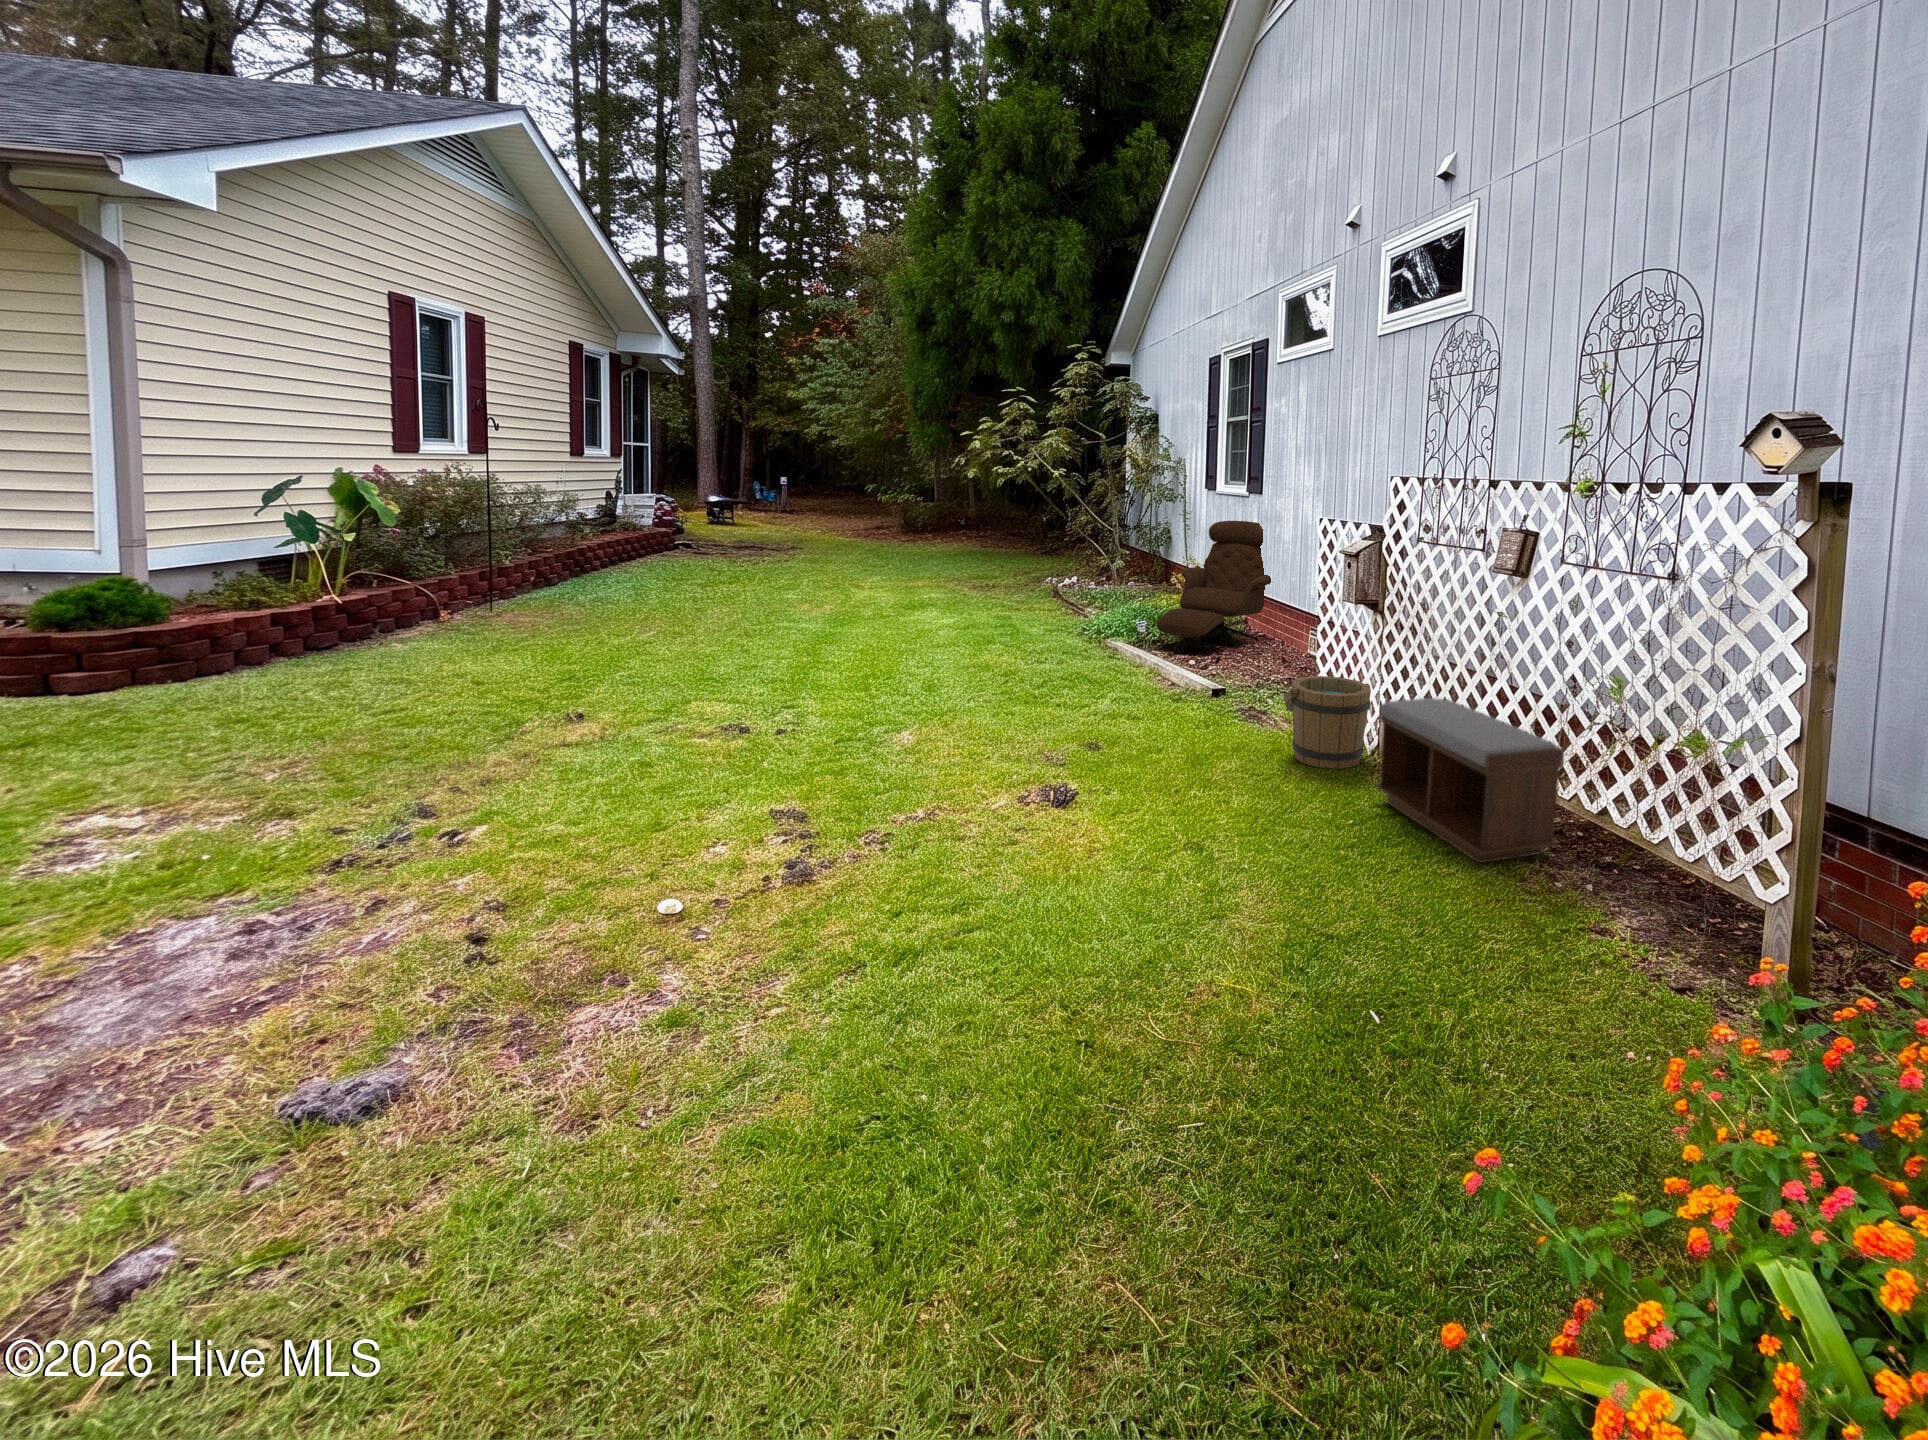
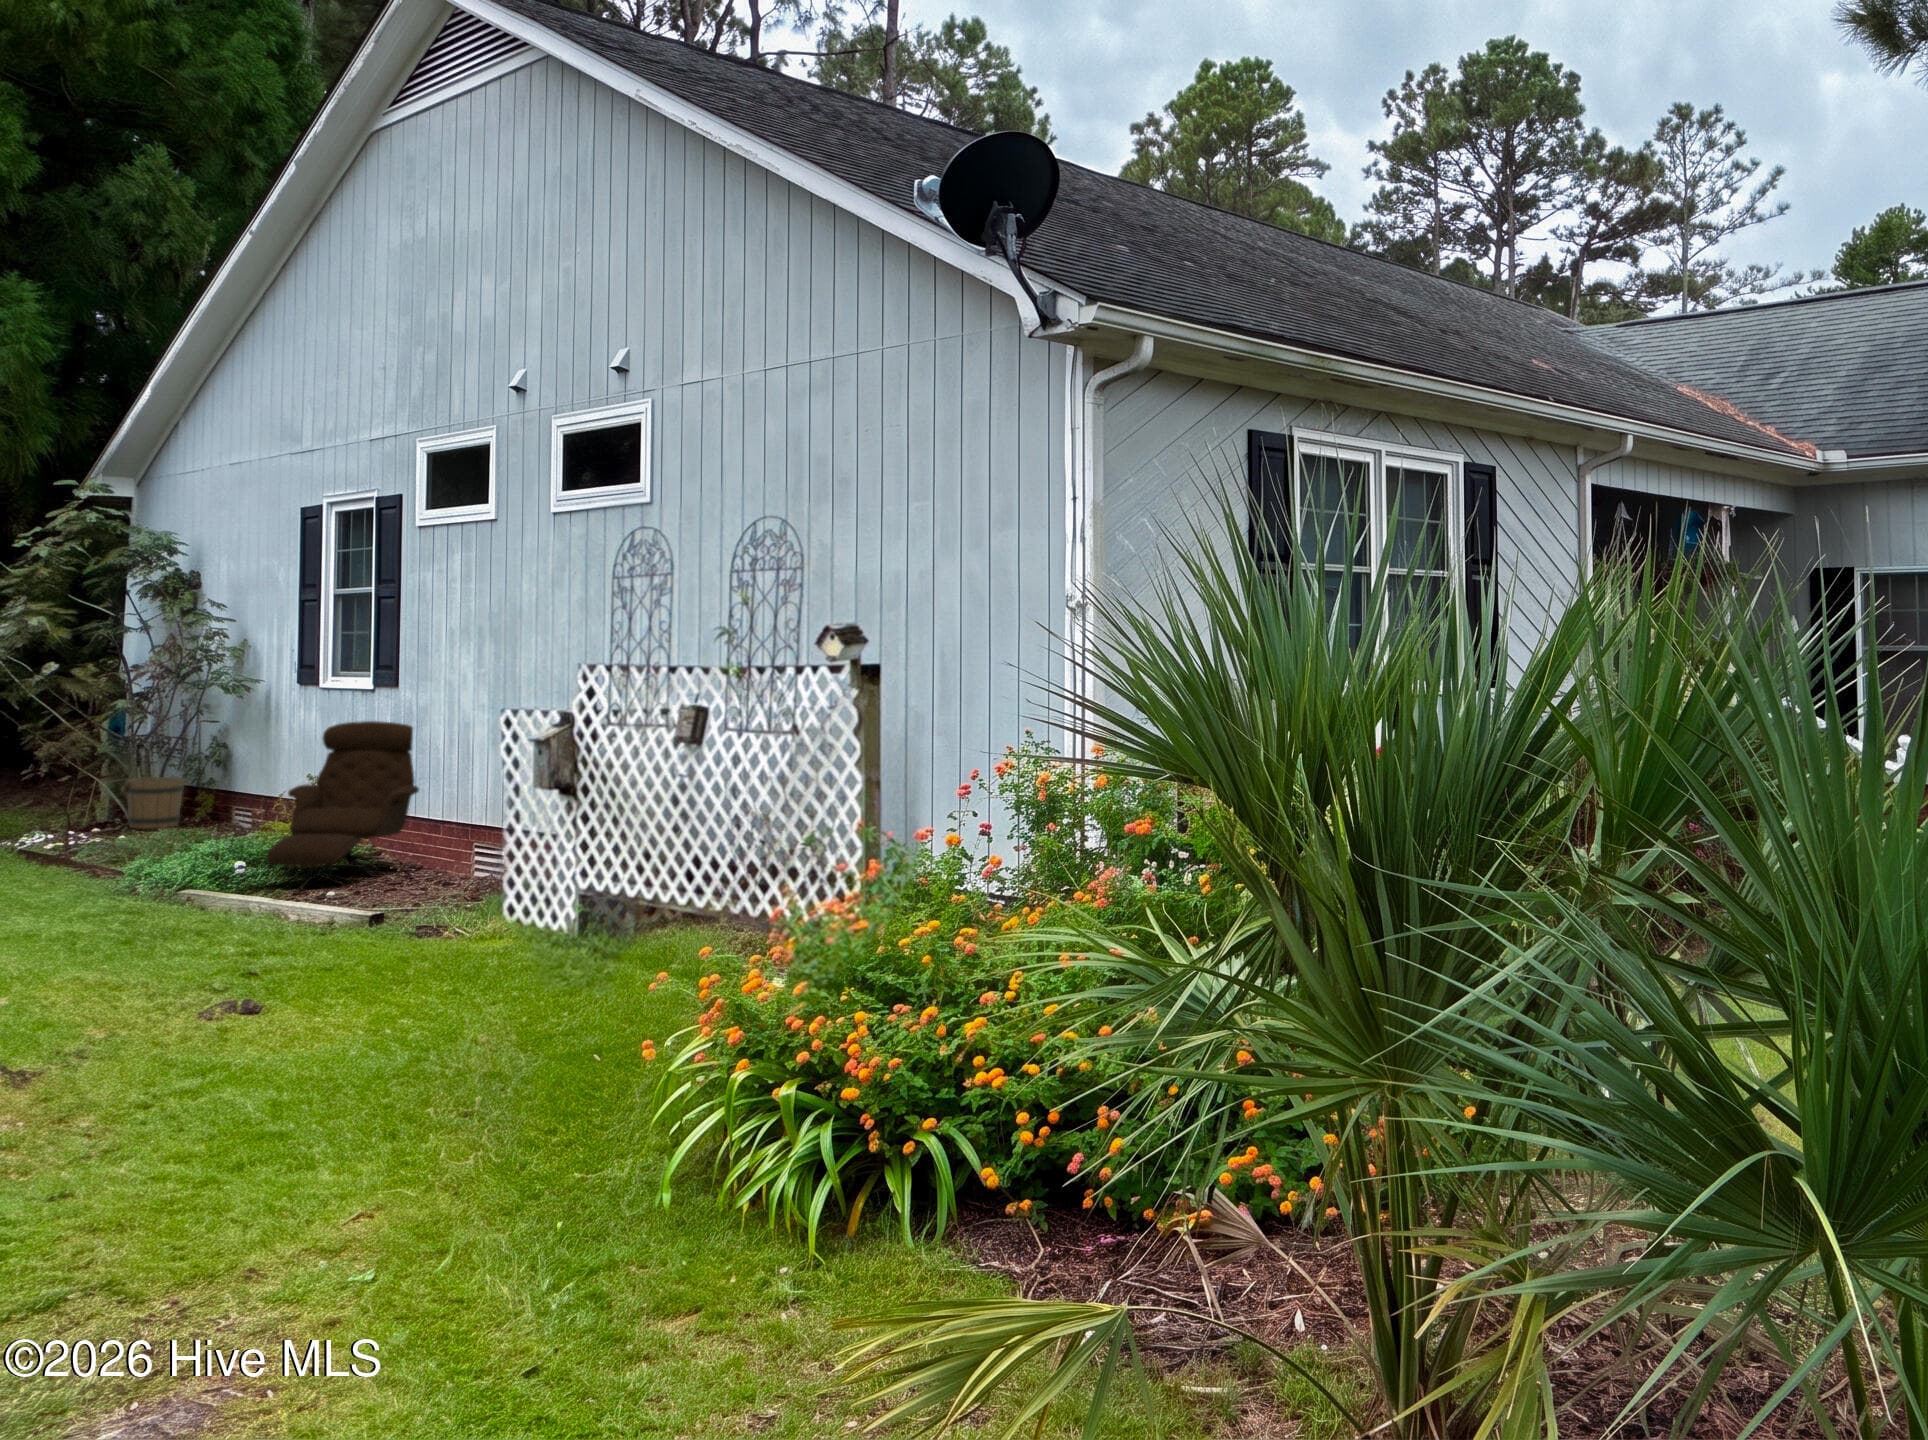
bucket: present [1283,676,1371,769] -> present [121,777,186,829]
bench: present [1376,698,1564,863] -> none [580,858,734,970]

